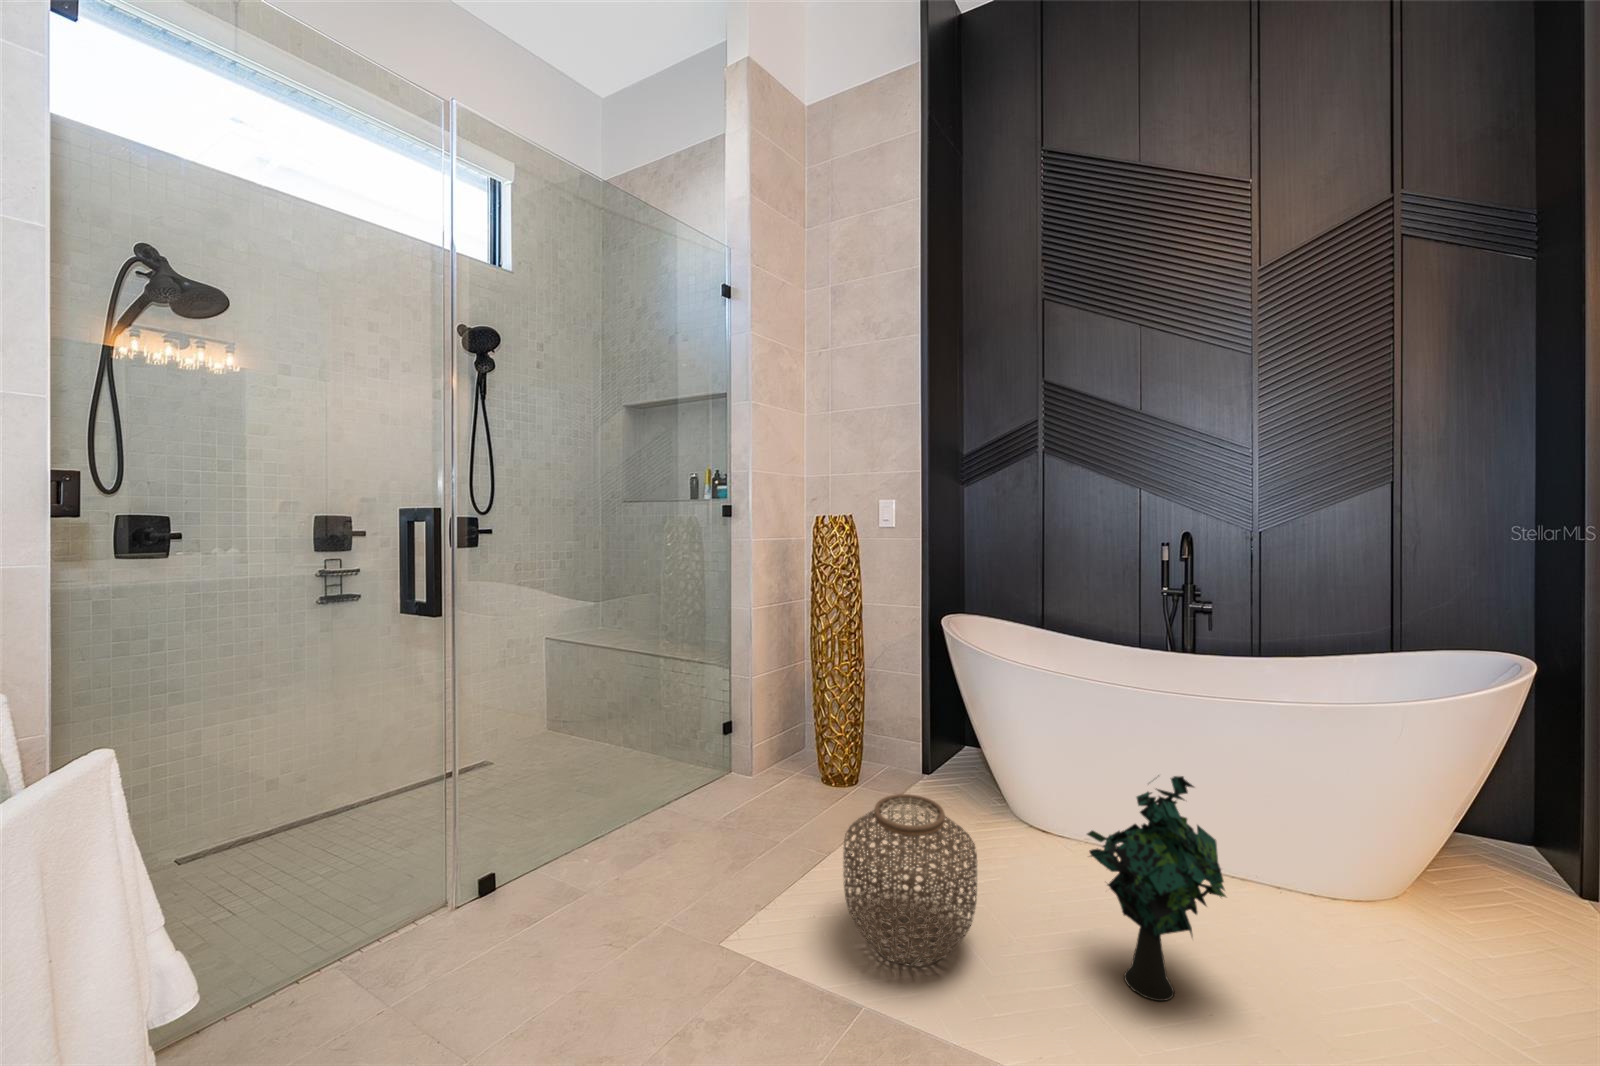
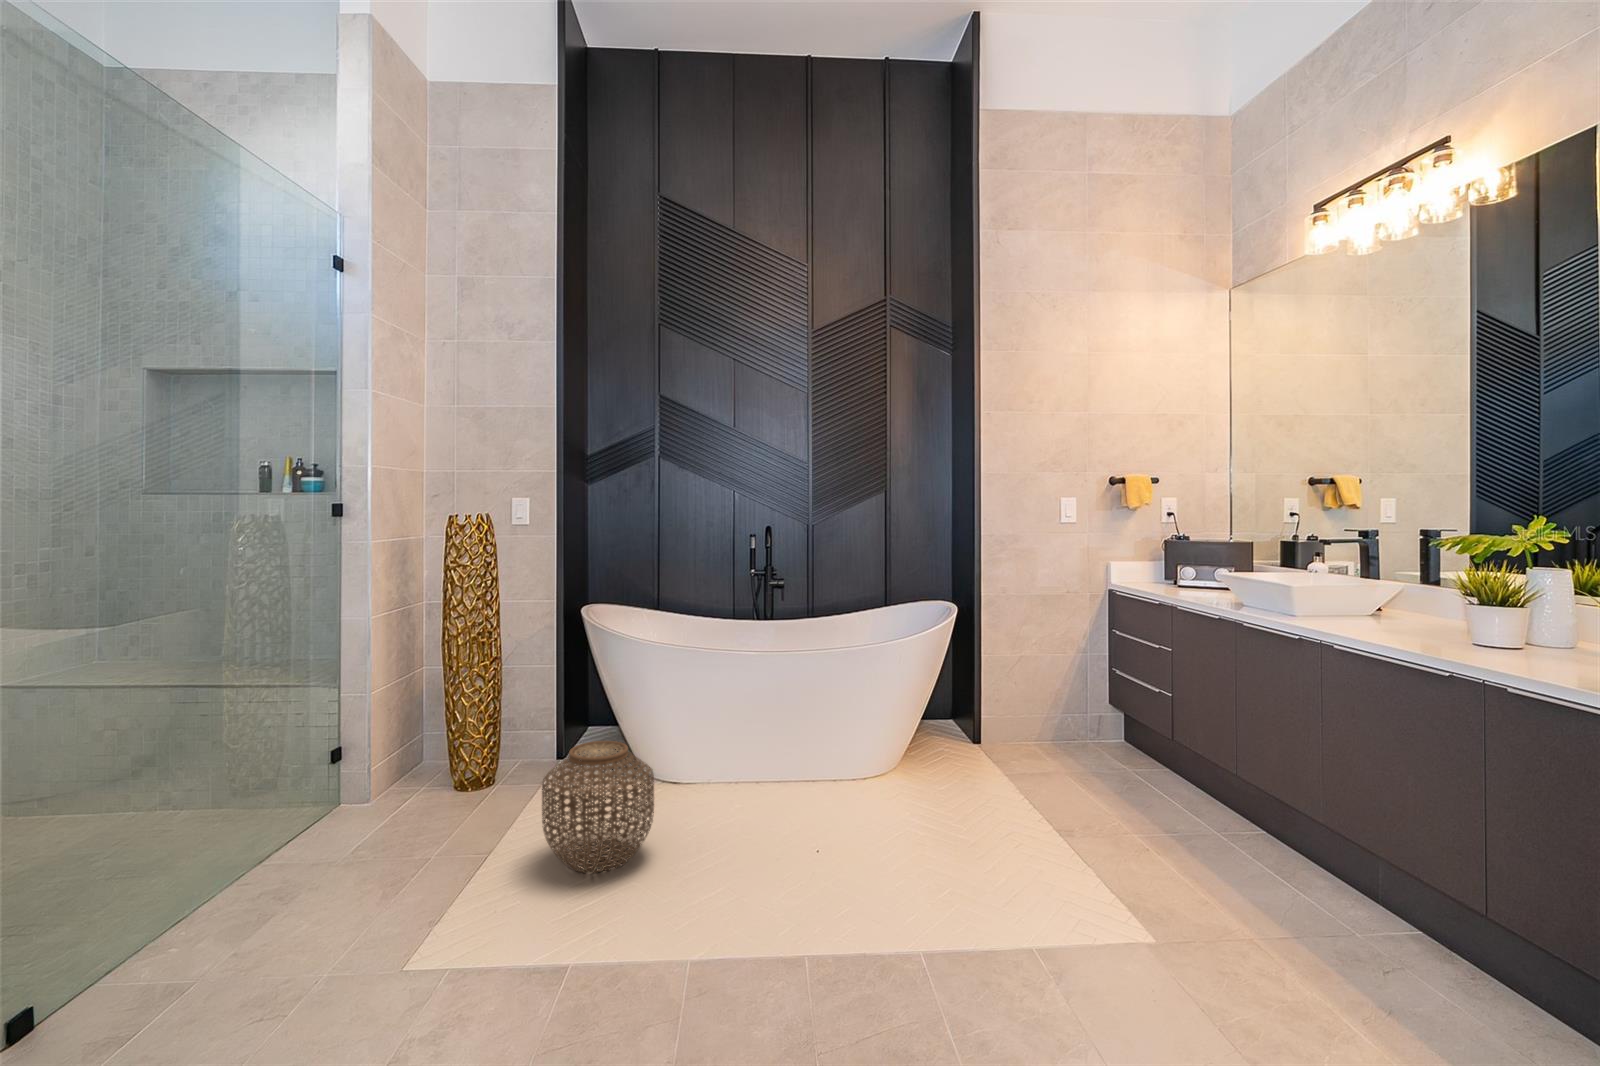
decorative plant: present [1087,775,1226,1001] -> none [725,683,810,837]

